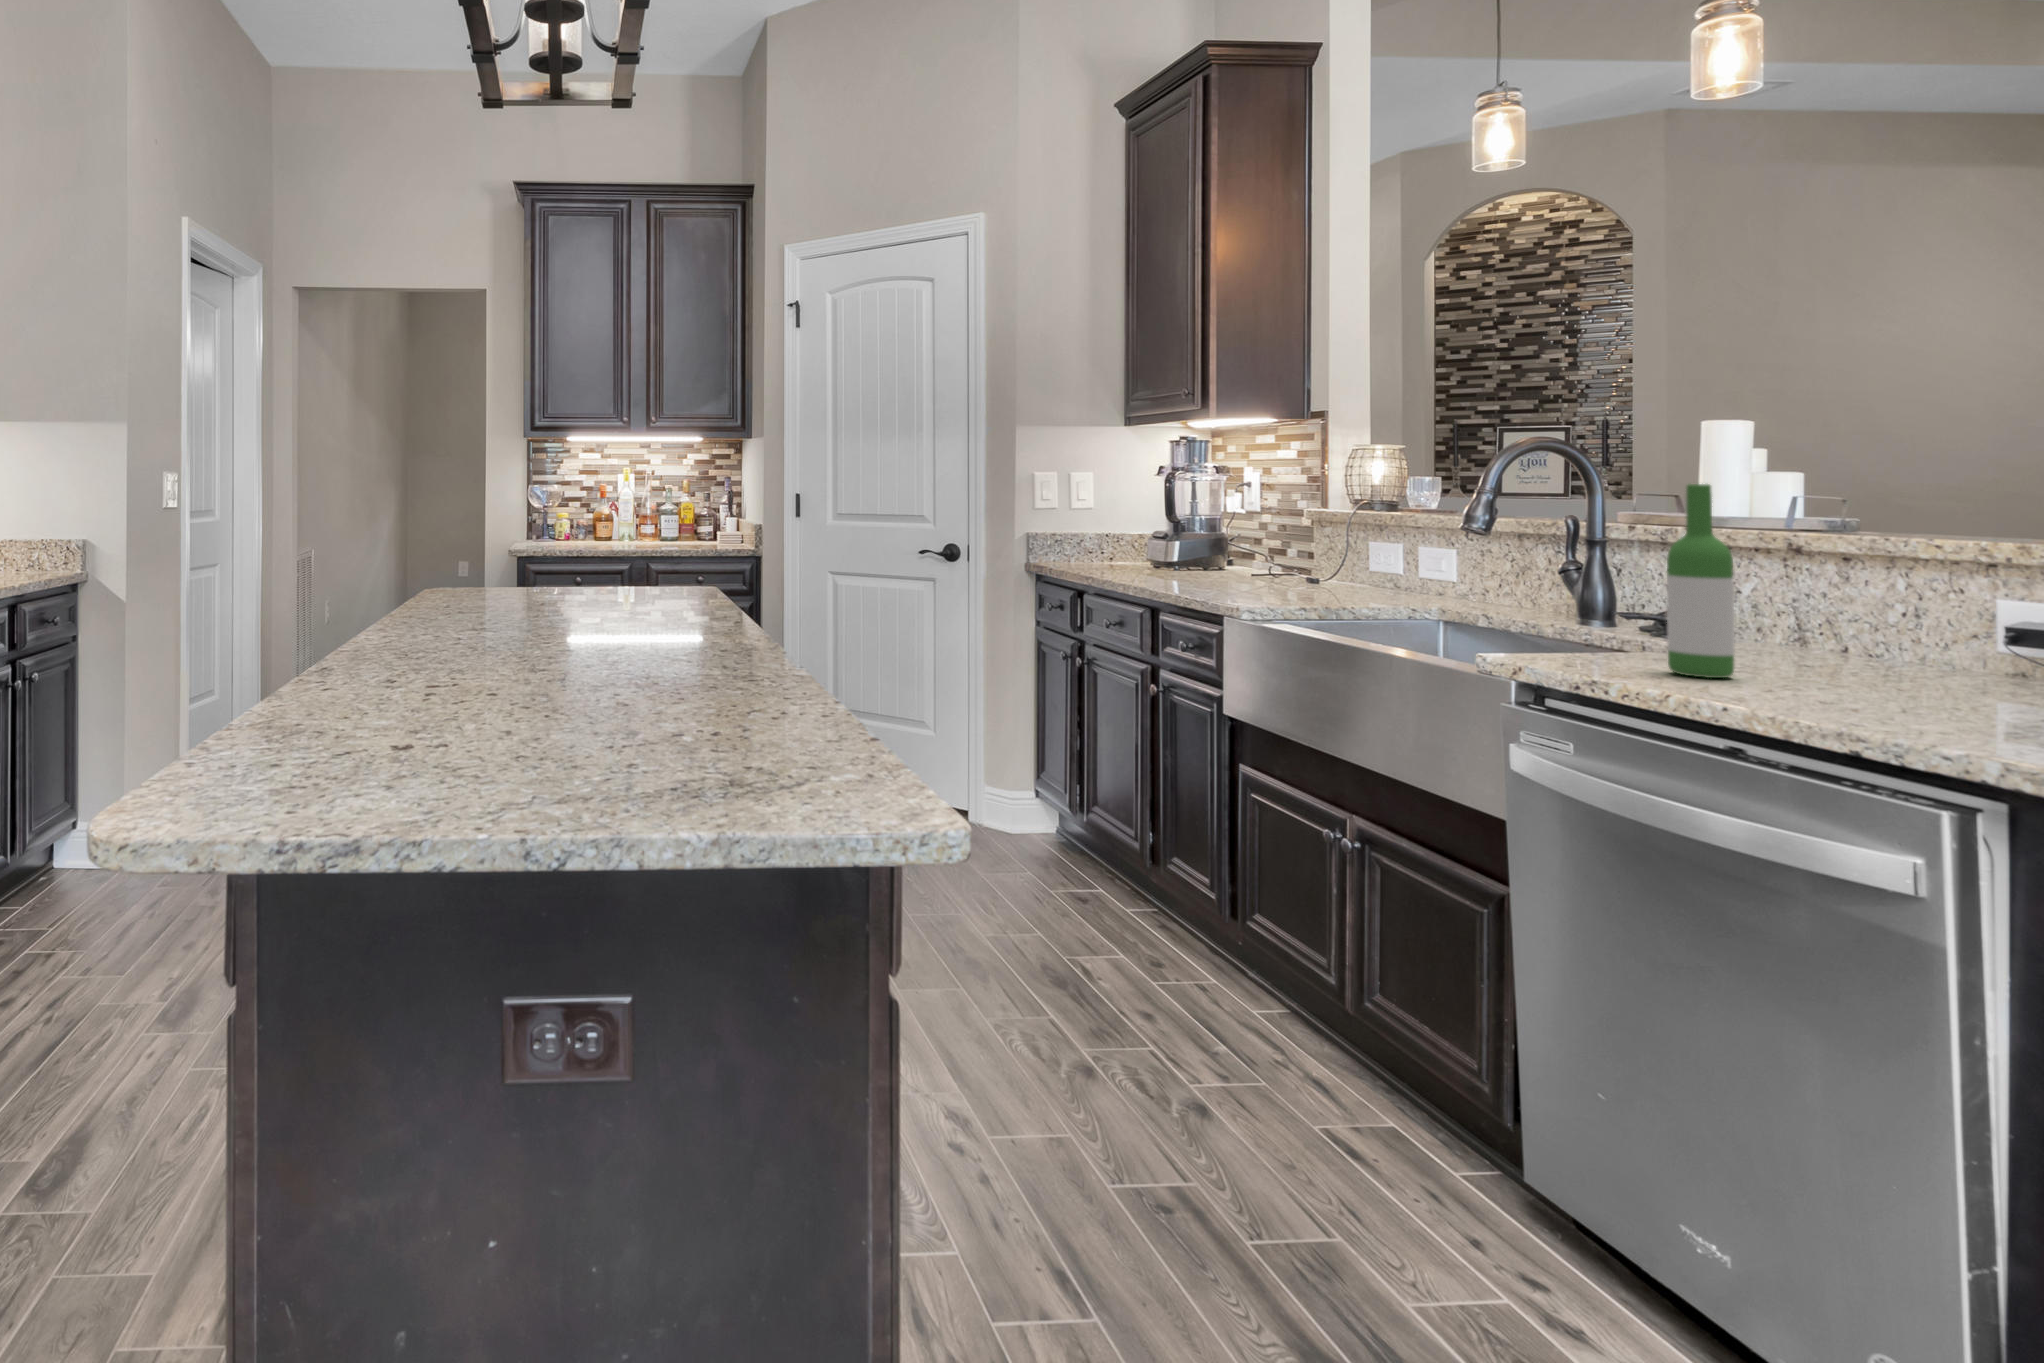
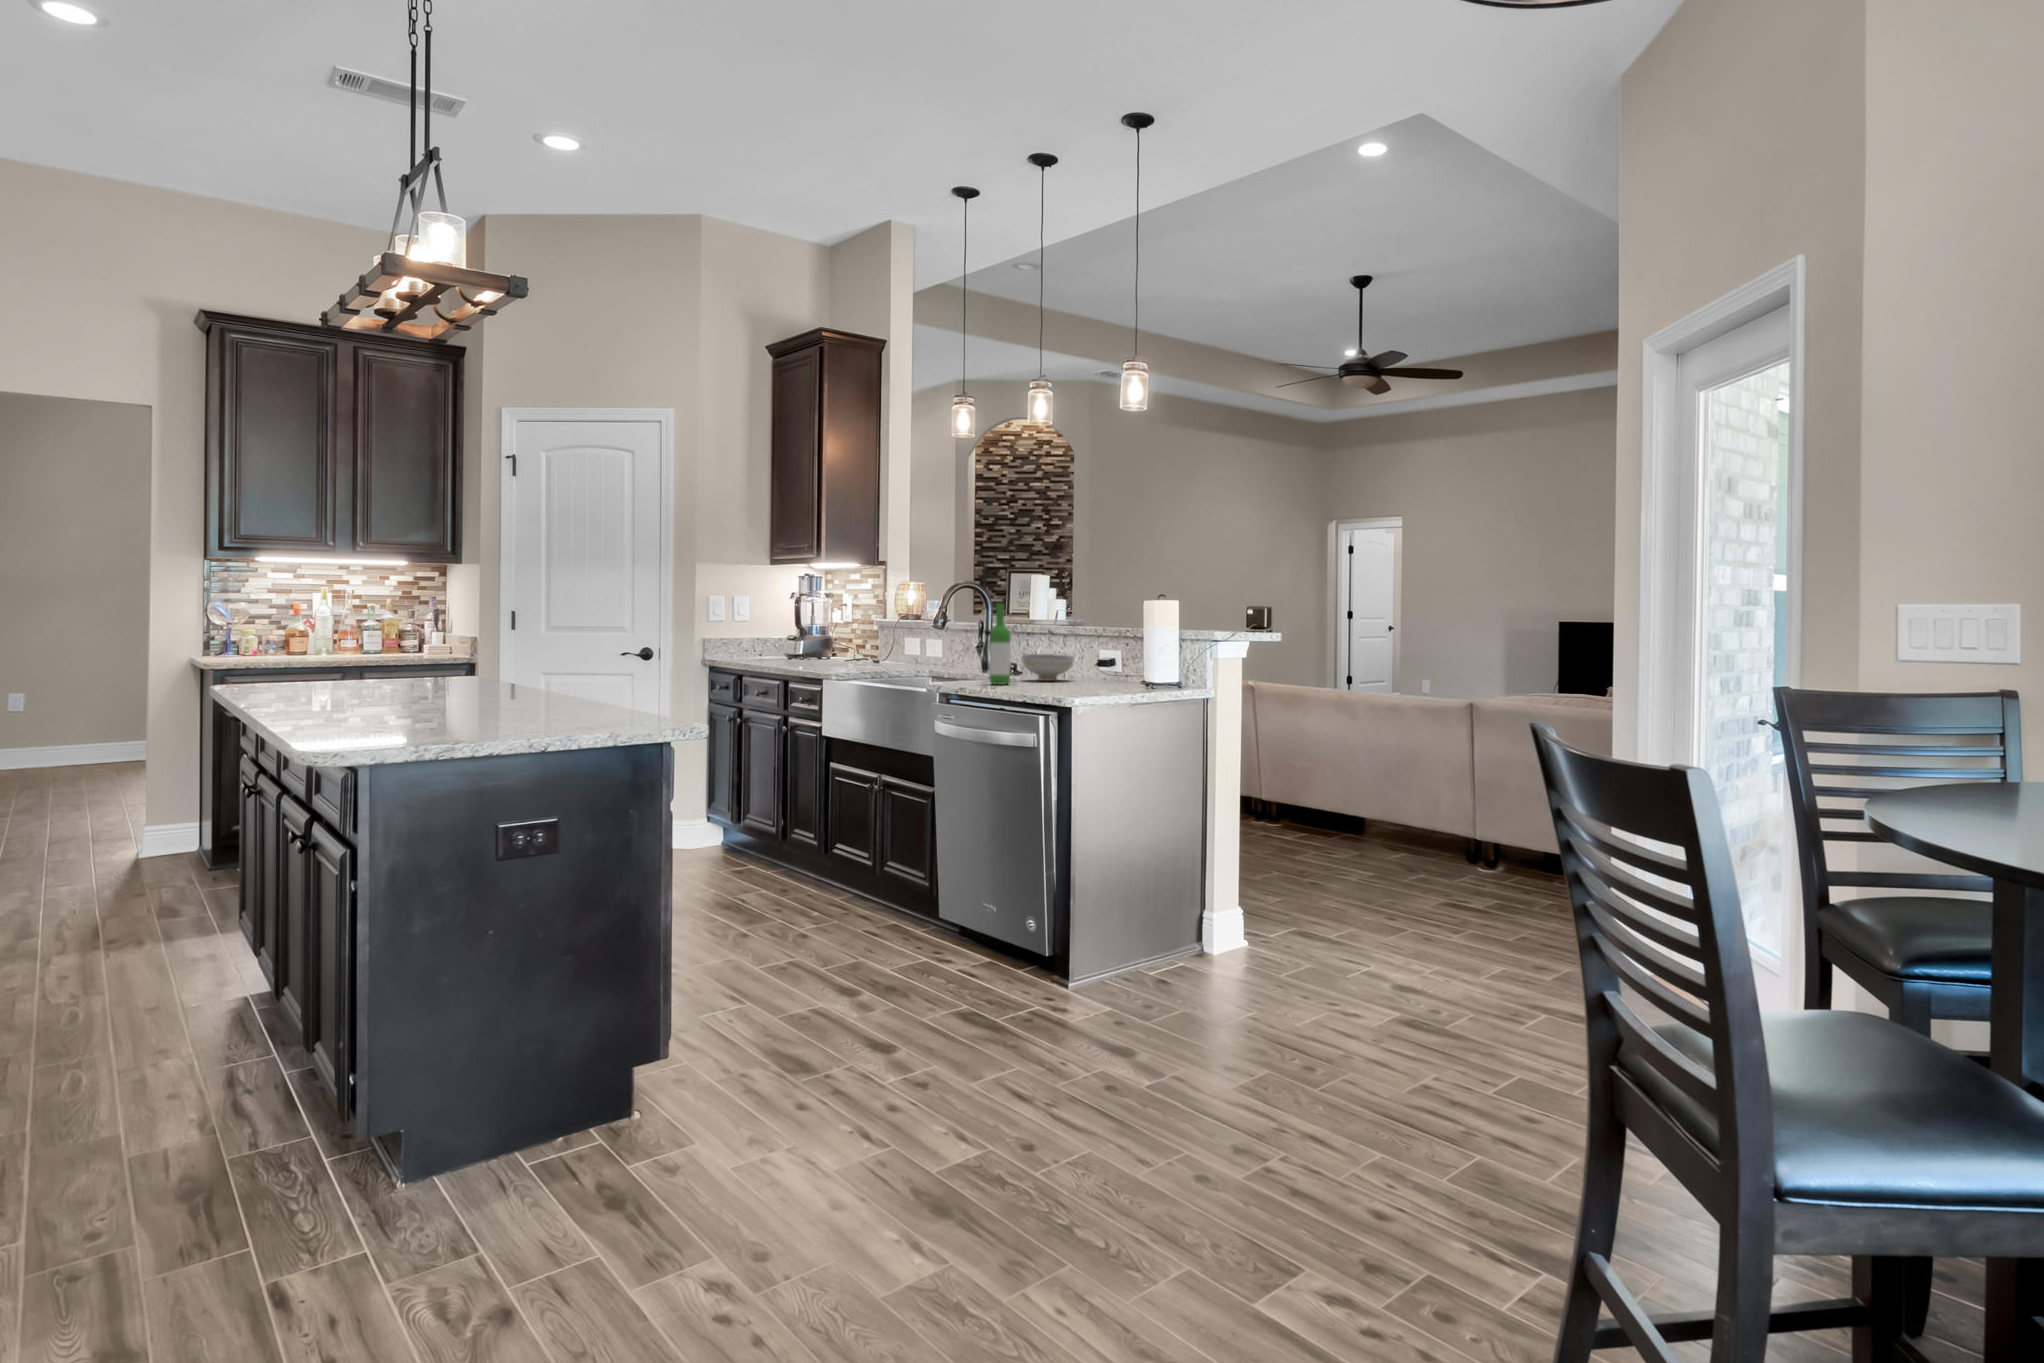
ceramic bowl: none [1735,599,1912,669] -> present [1022,654,1074,681]

